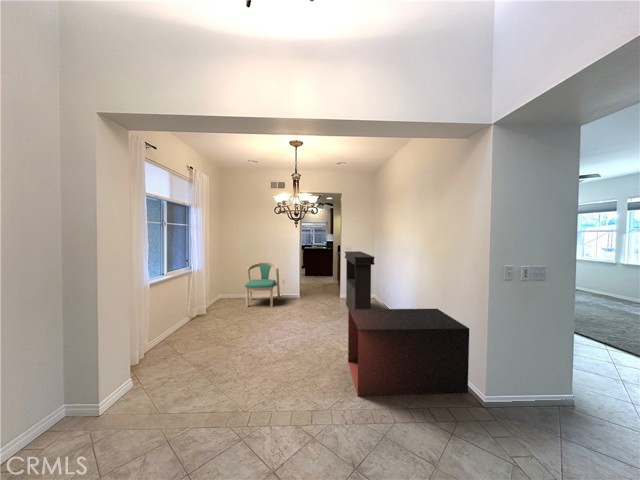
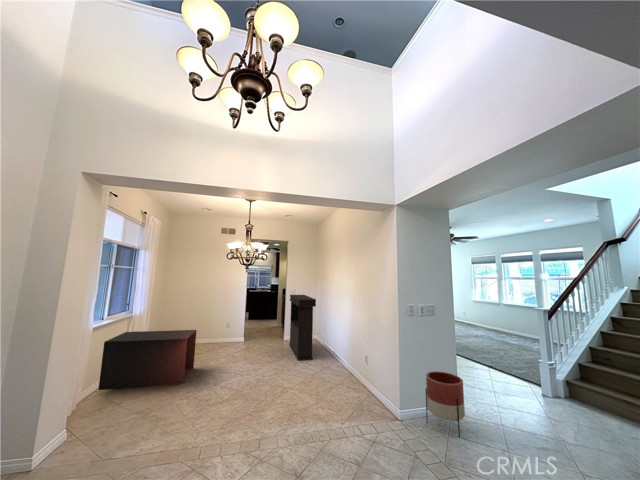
dining chair: present [245,262,280,307] -> none [188,306,225,352]
storage cabinet: present [348,309,469,396] -> present [98,330,196,390]
planter: none [524,353,589,443] -> present [426,371,465,438]

